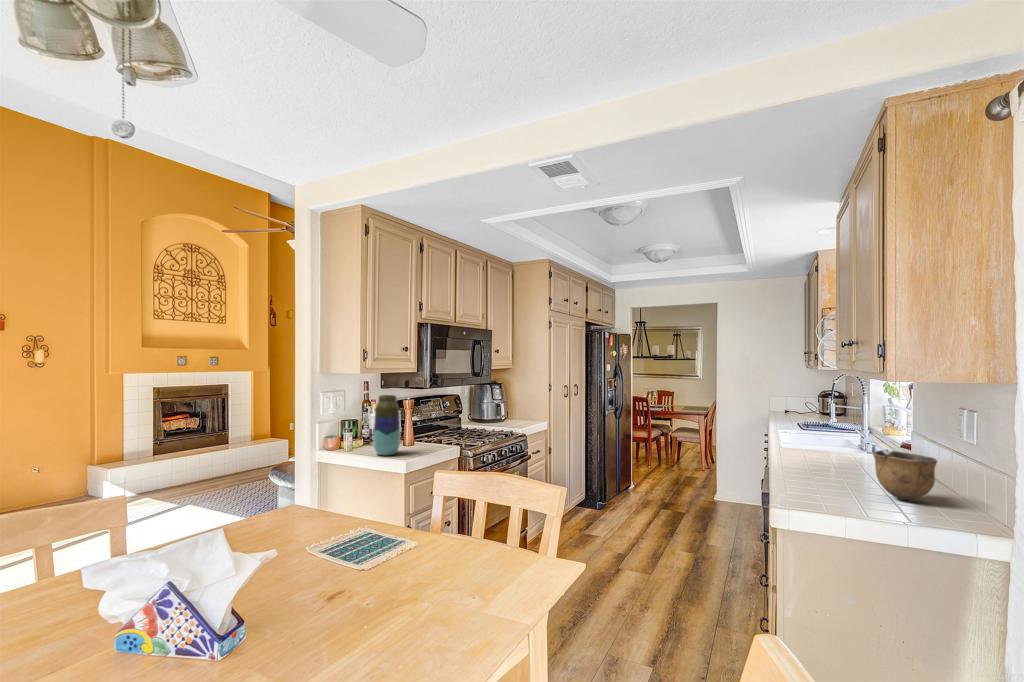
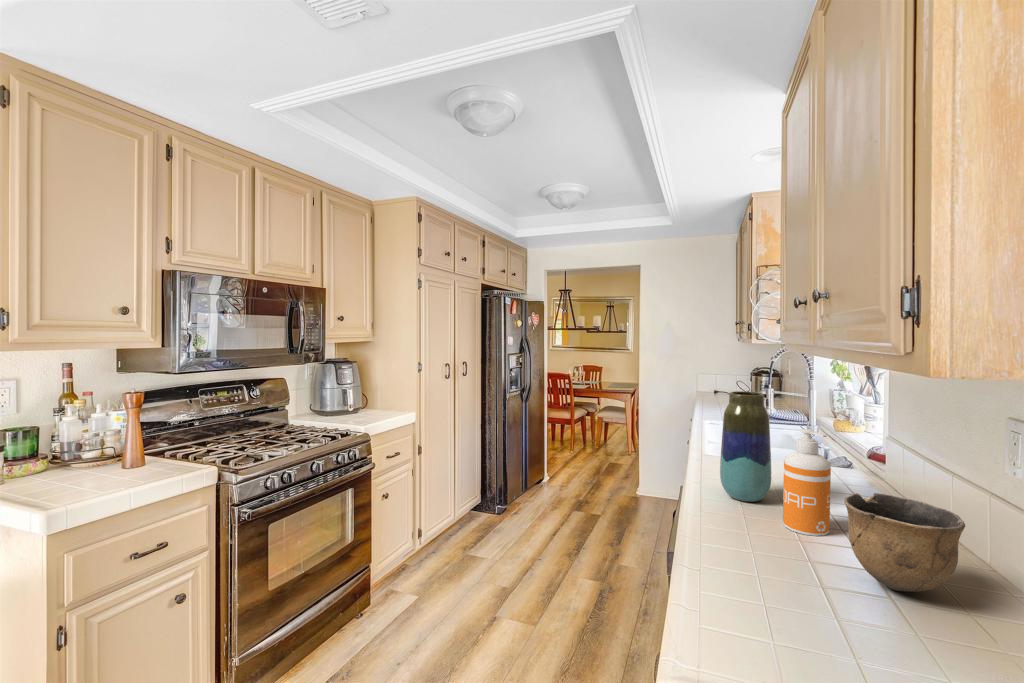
vase: present [373,395,400,455] -> present [720,391,771,502]
soap dispenser: none [840,420,870,484] -> present [783,429,831,536]

